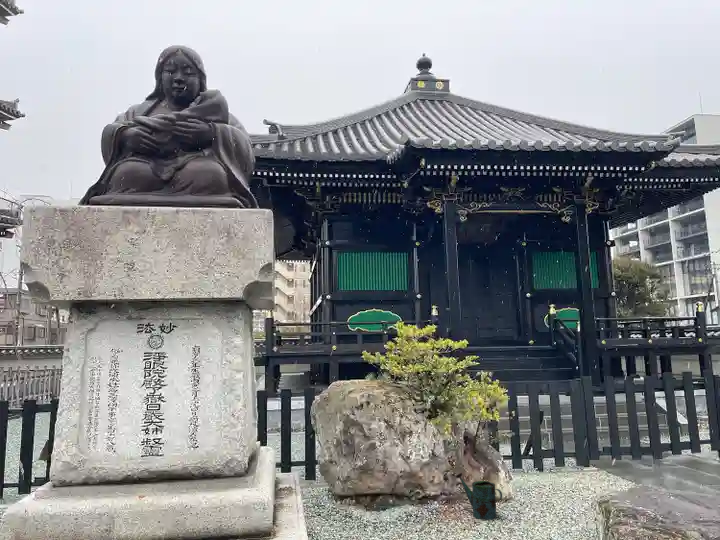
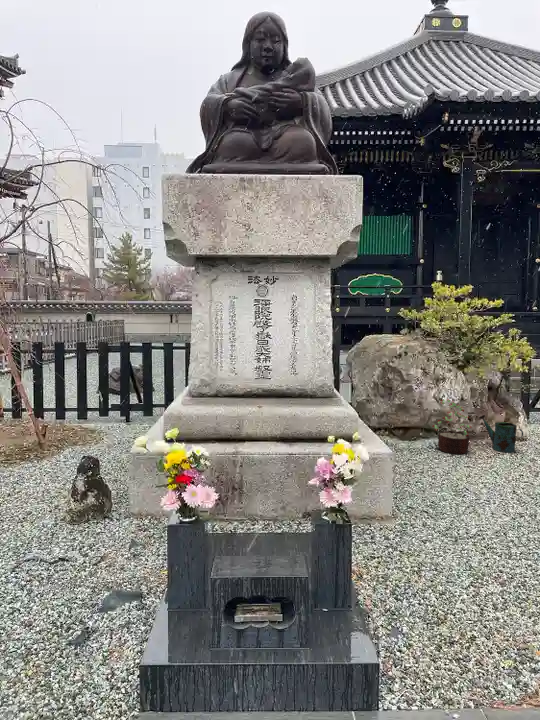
decorative plant: none [400,456,444,527] -> present [432,399,471,454]

